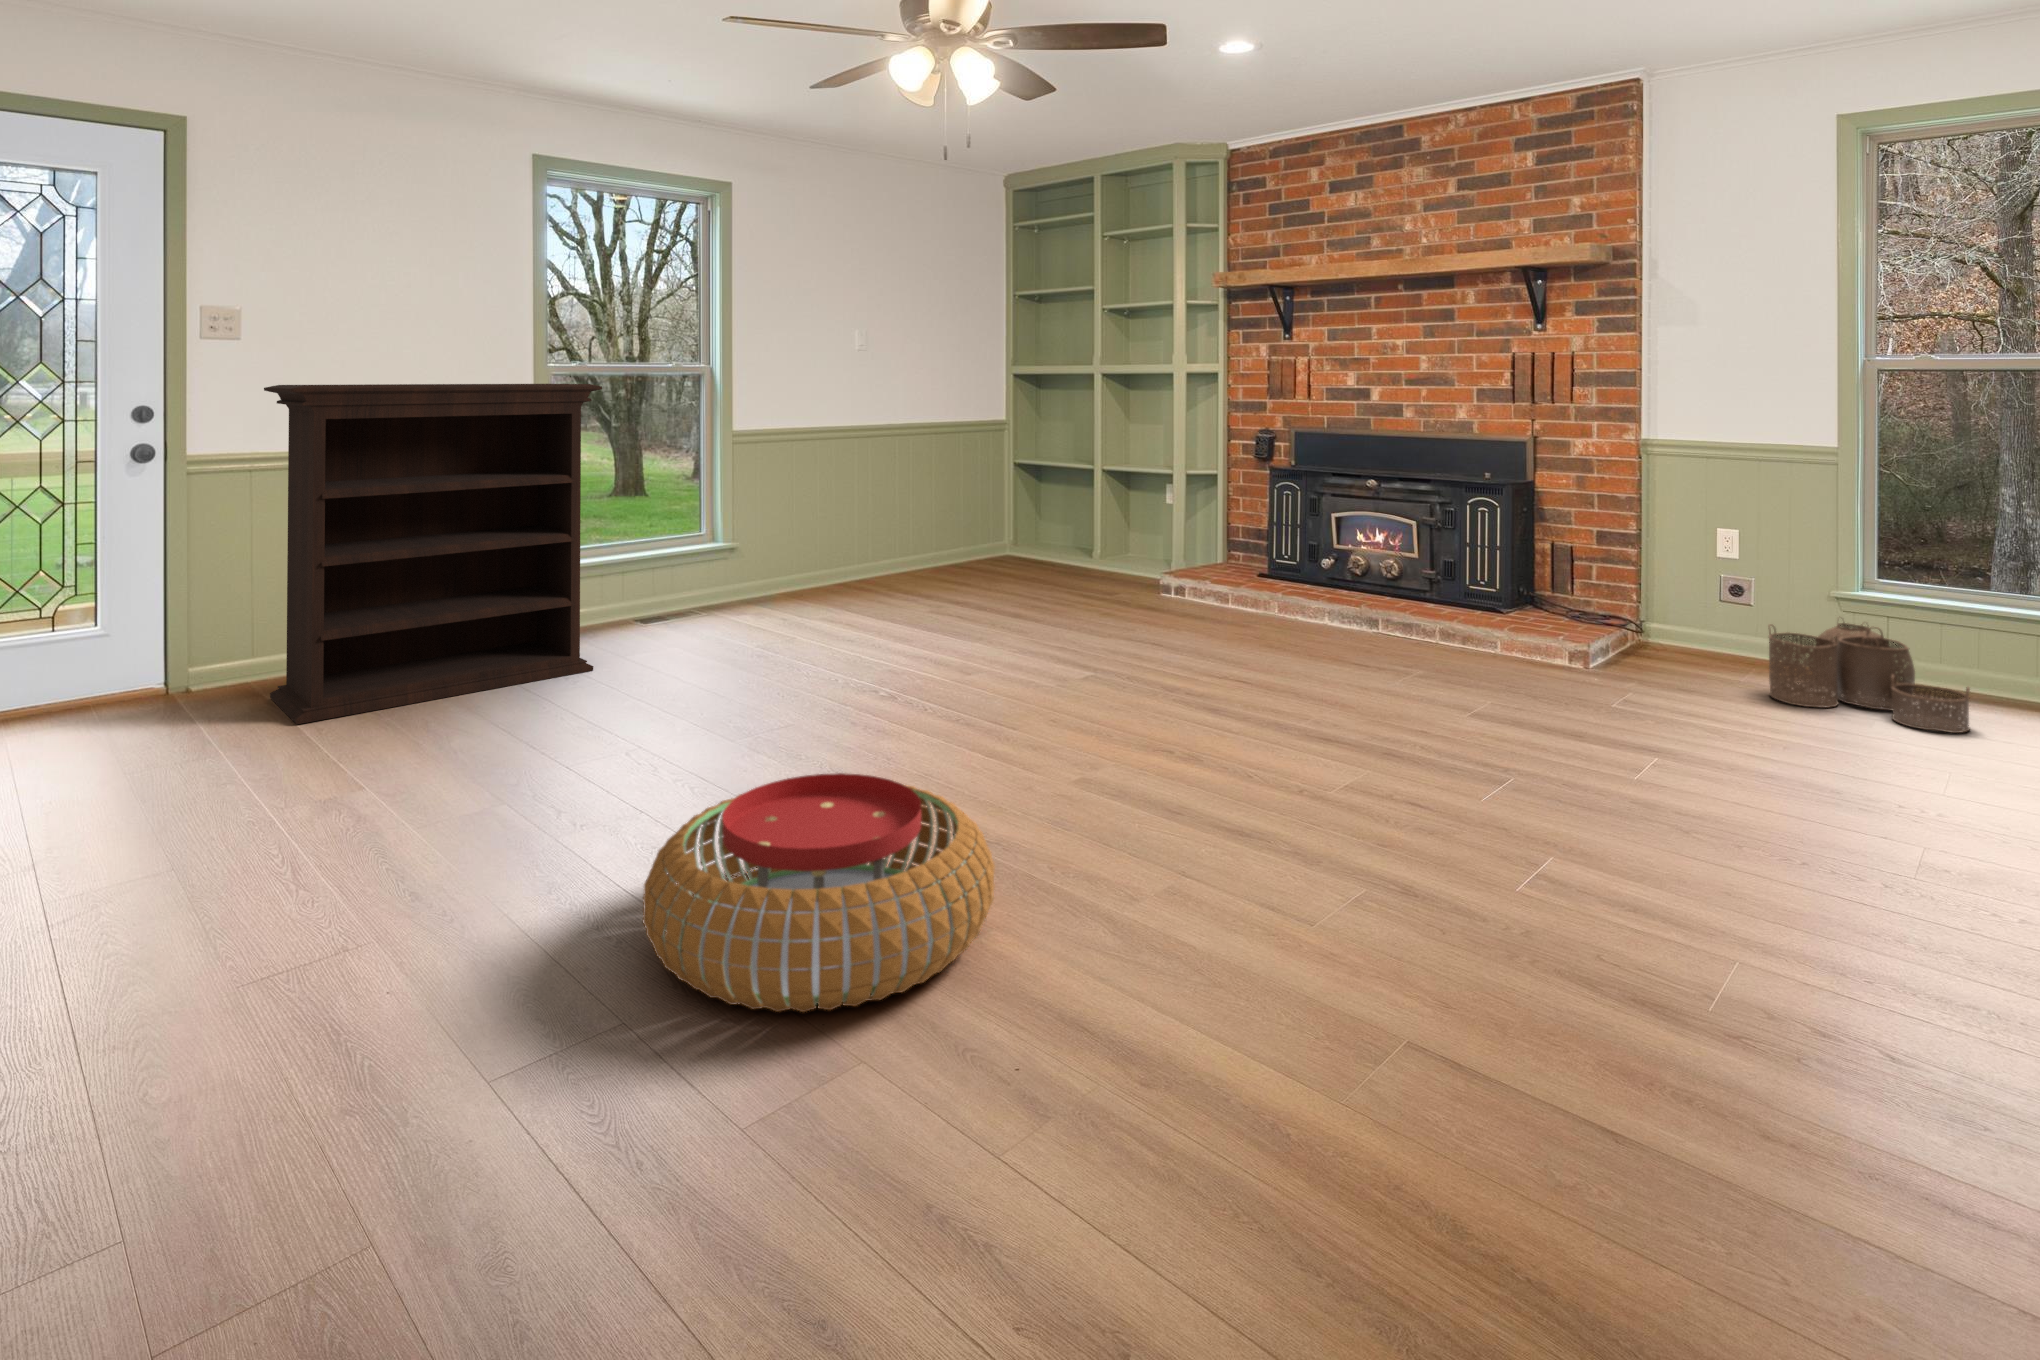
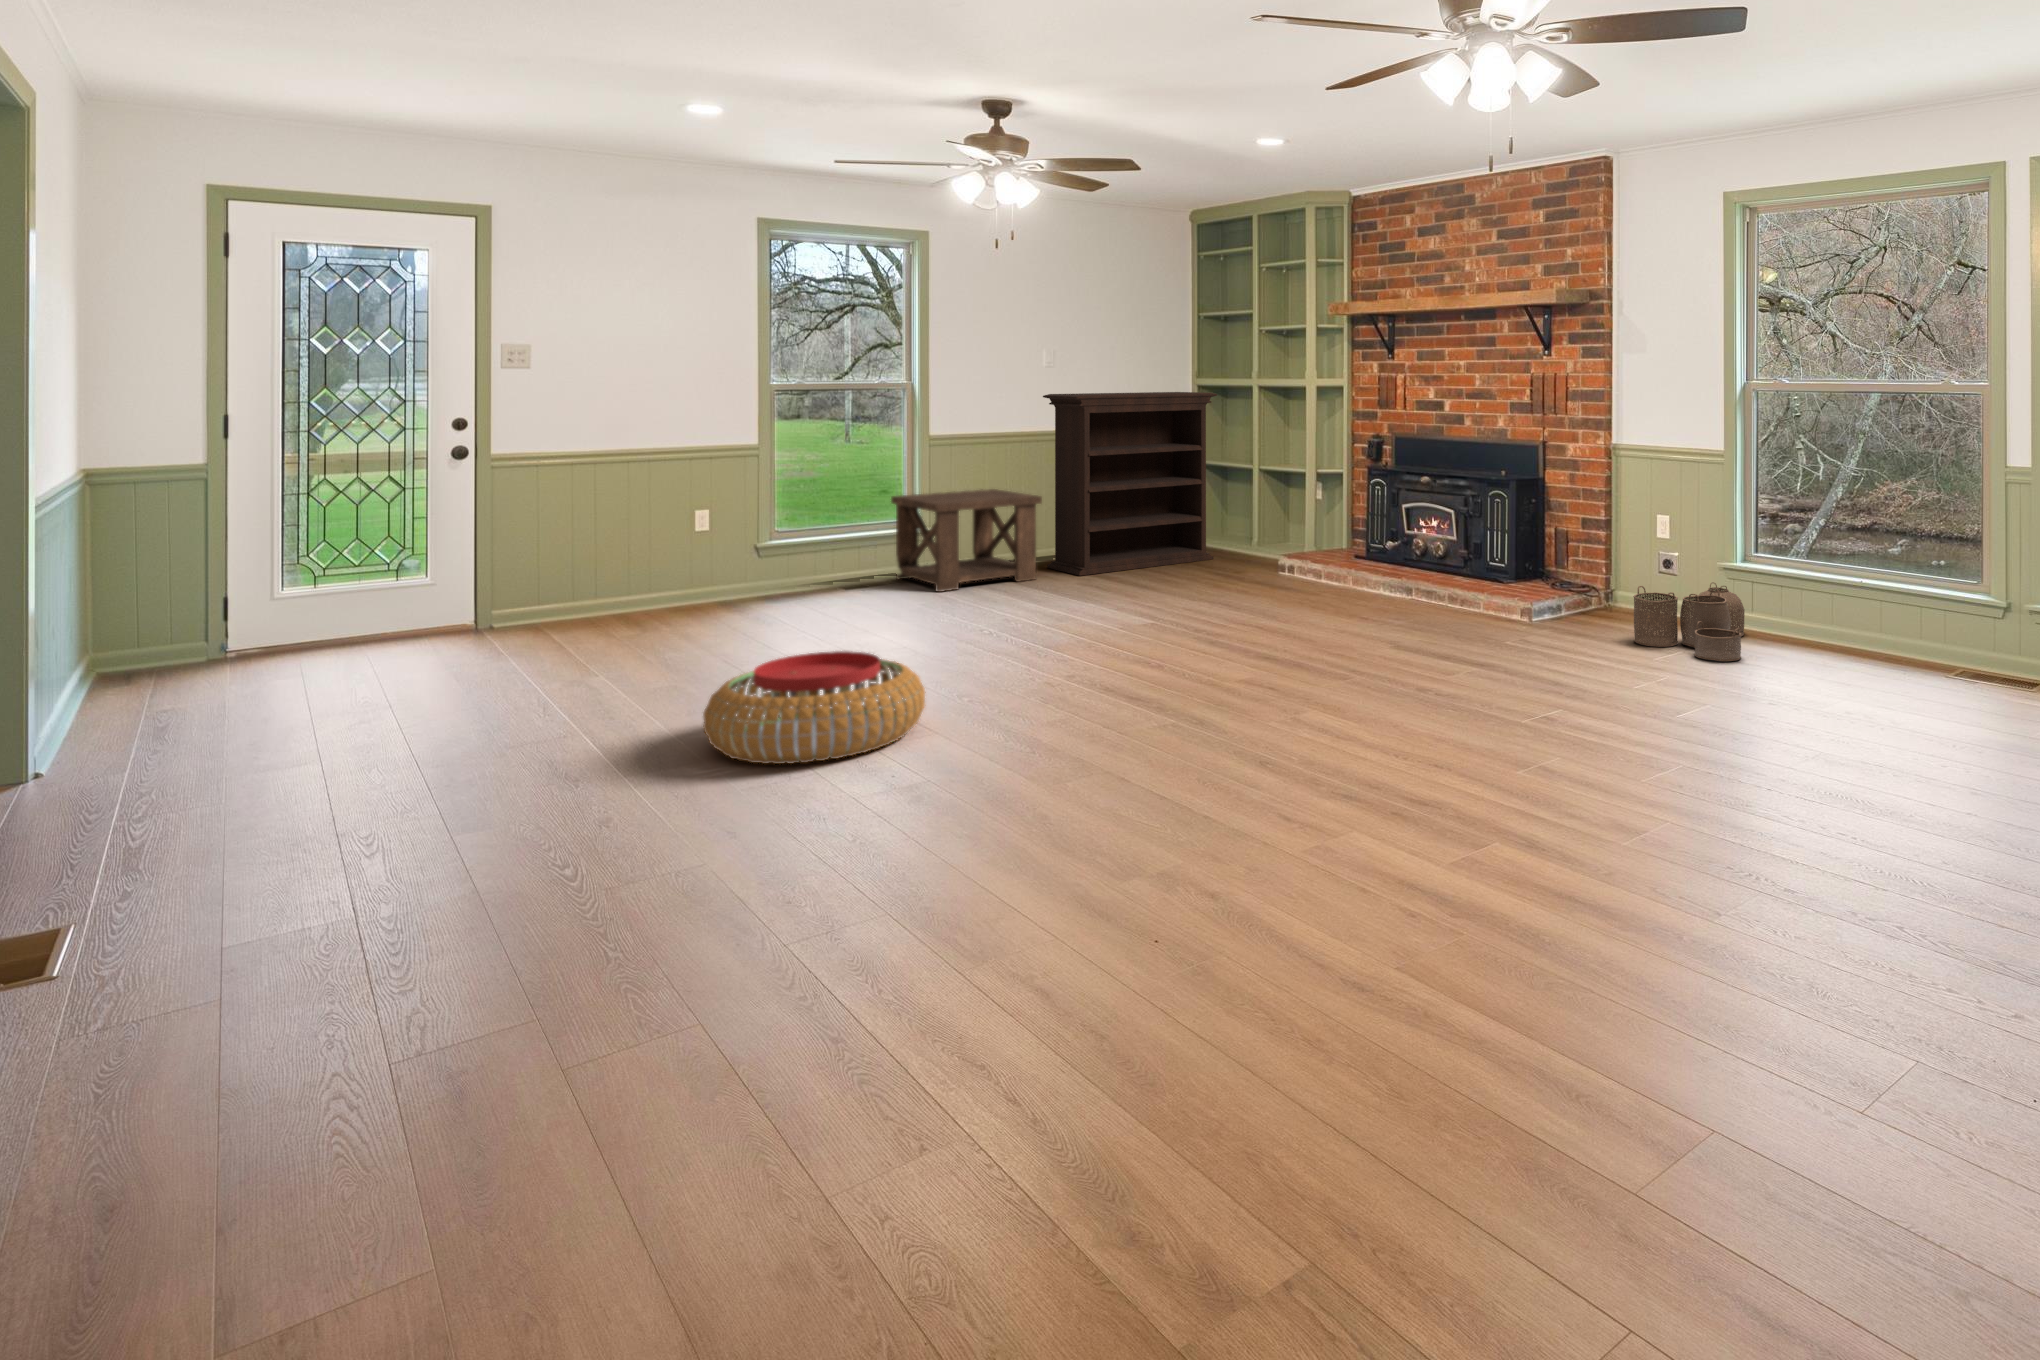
bookshelf: present [264,384,602,724] -> present [1043,392,1217,576]
side table: none [692,496,883,629] -> present [891,489,1042,592]

